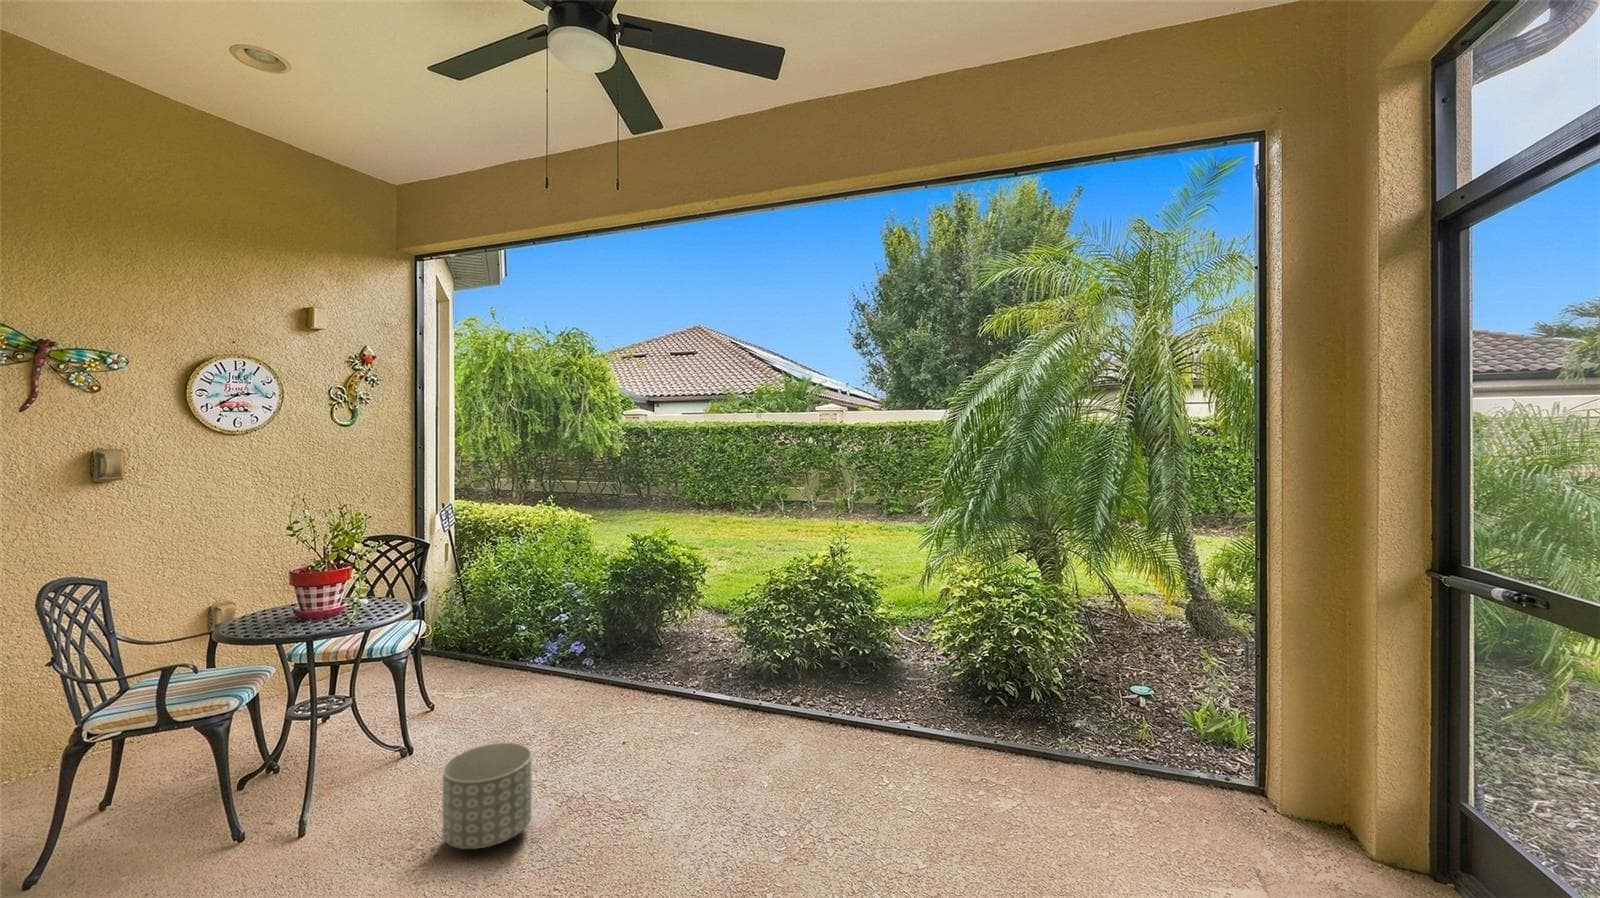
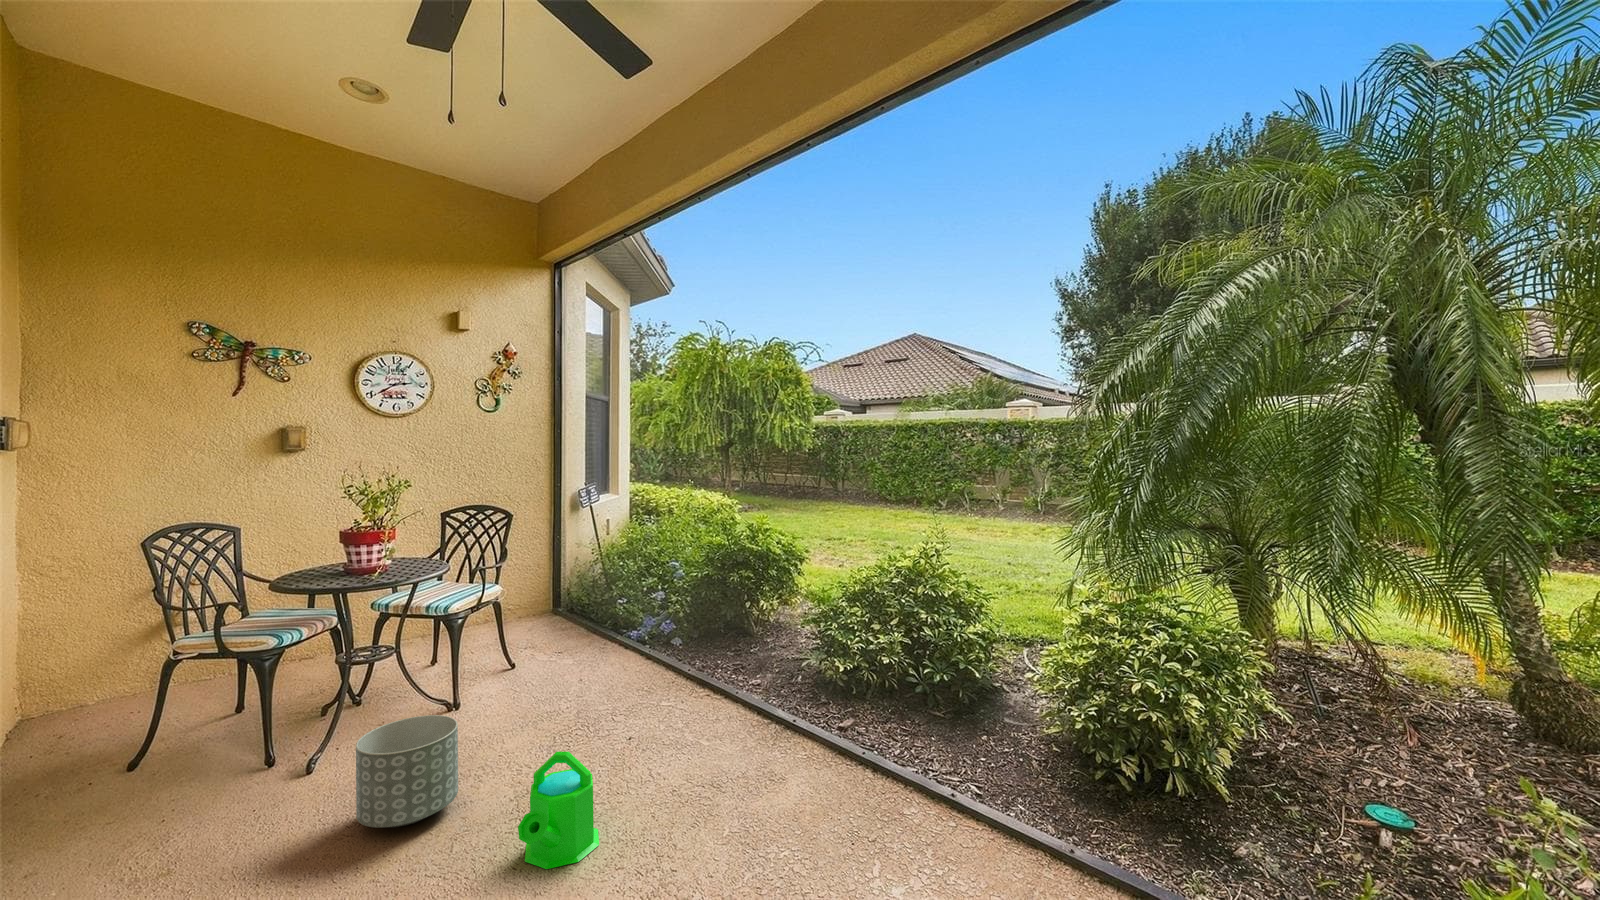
watering can: none [628,745,689,839] -> present [518,751,599,869]

